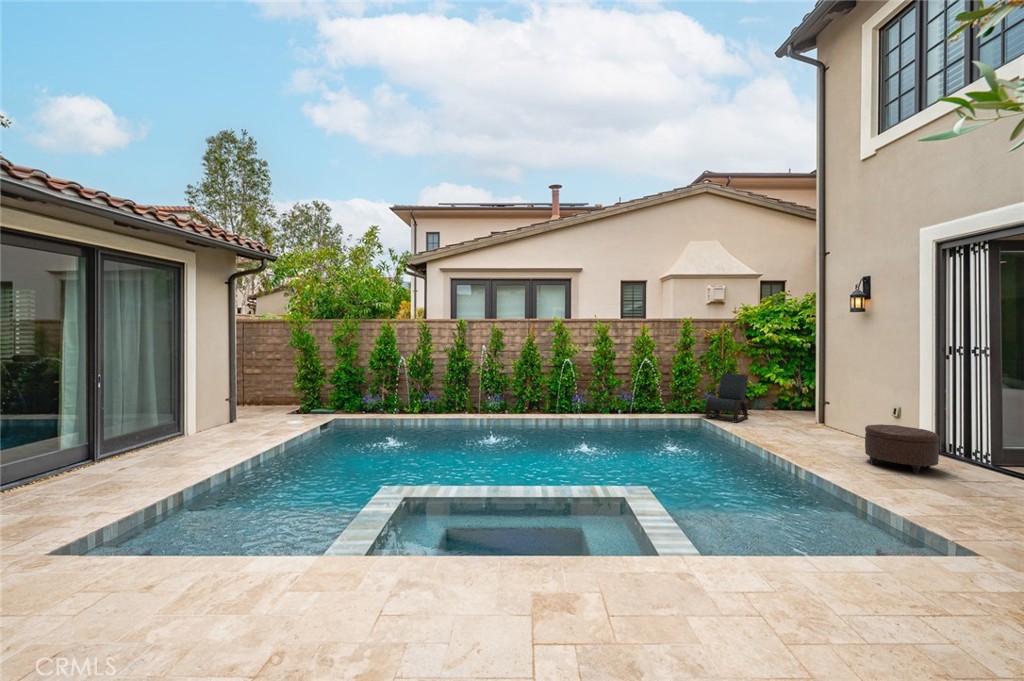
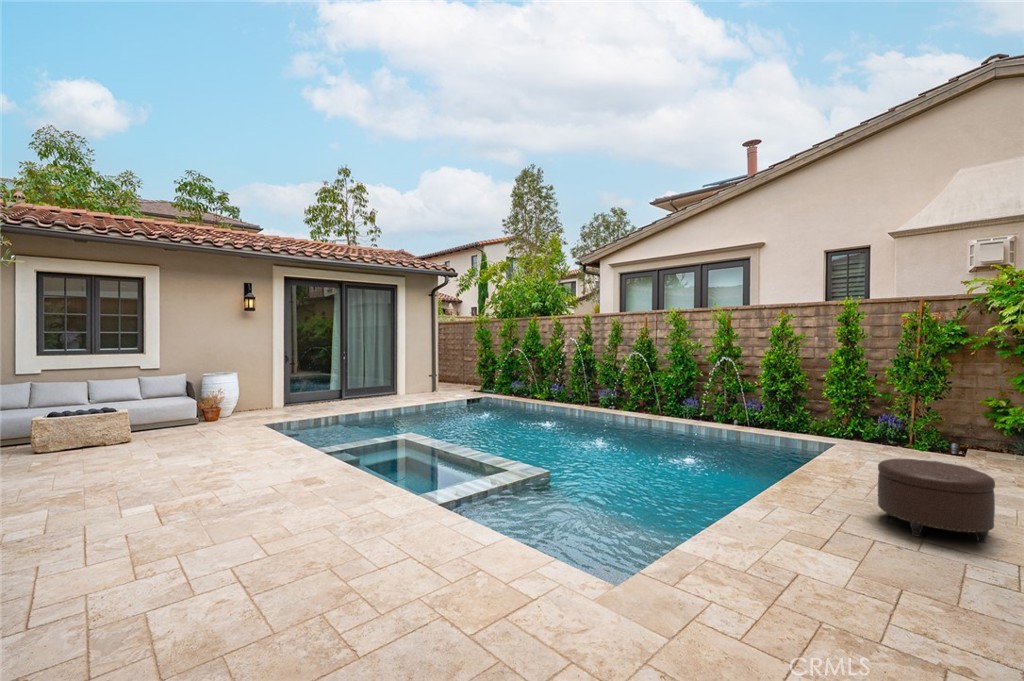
lounge chair: present [705,373,748,423] -> none [849,381,945,455]

